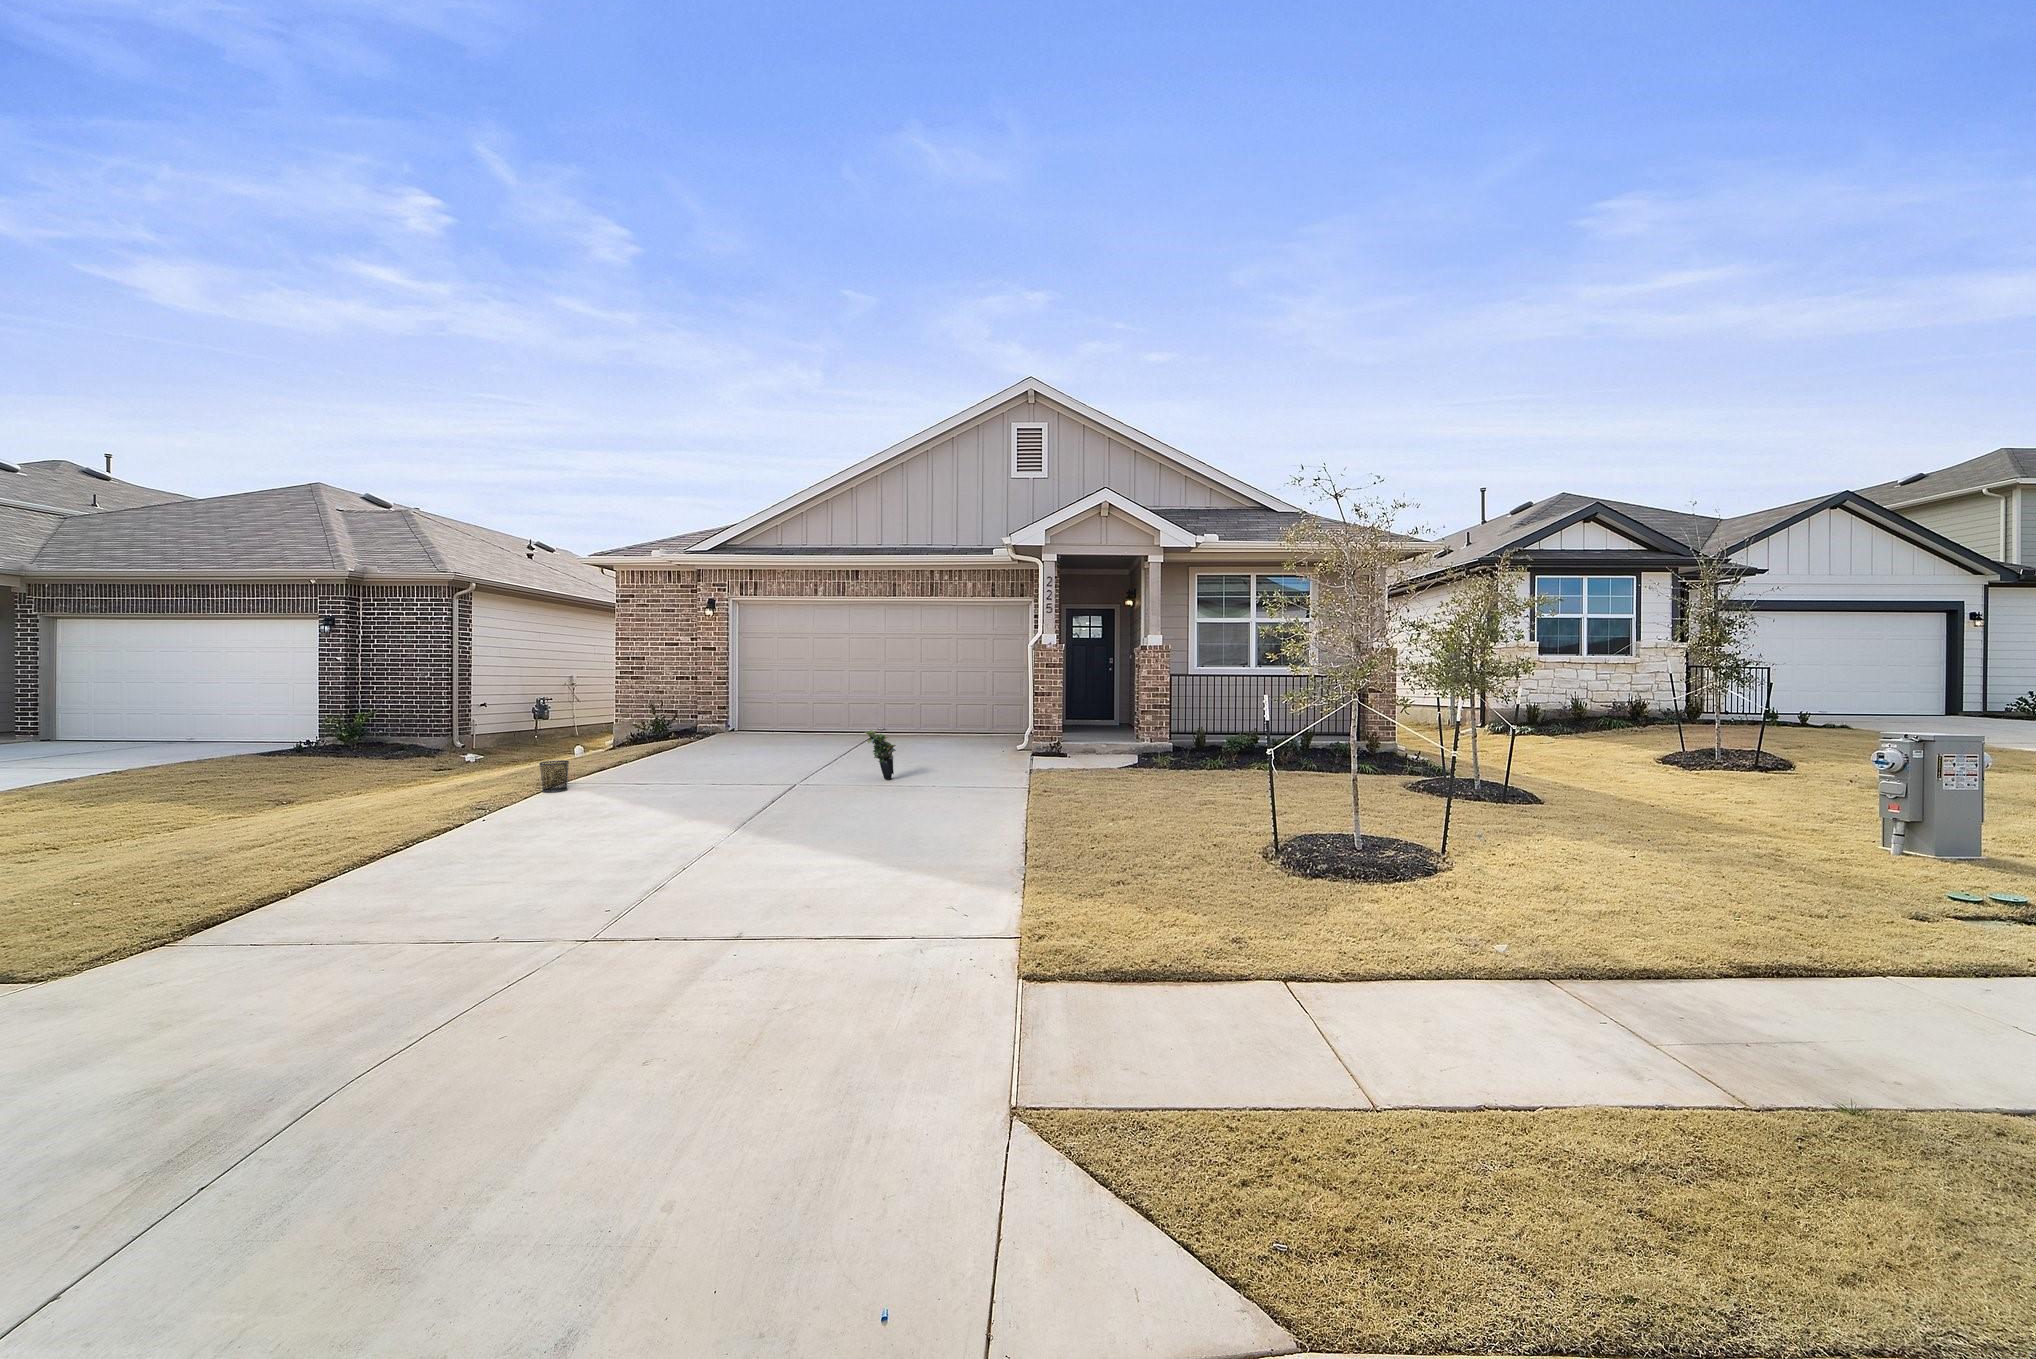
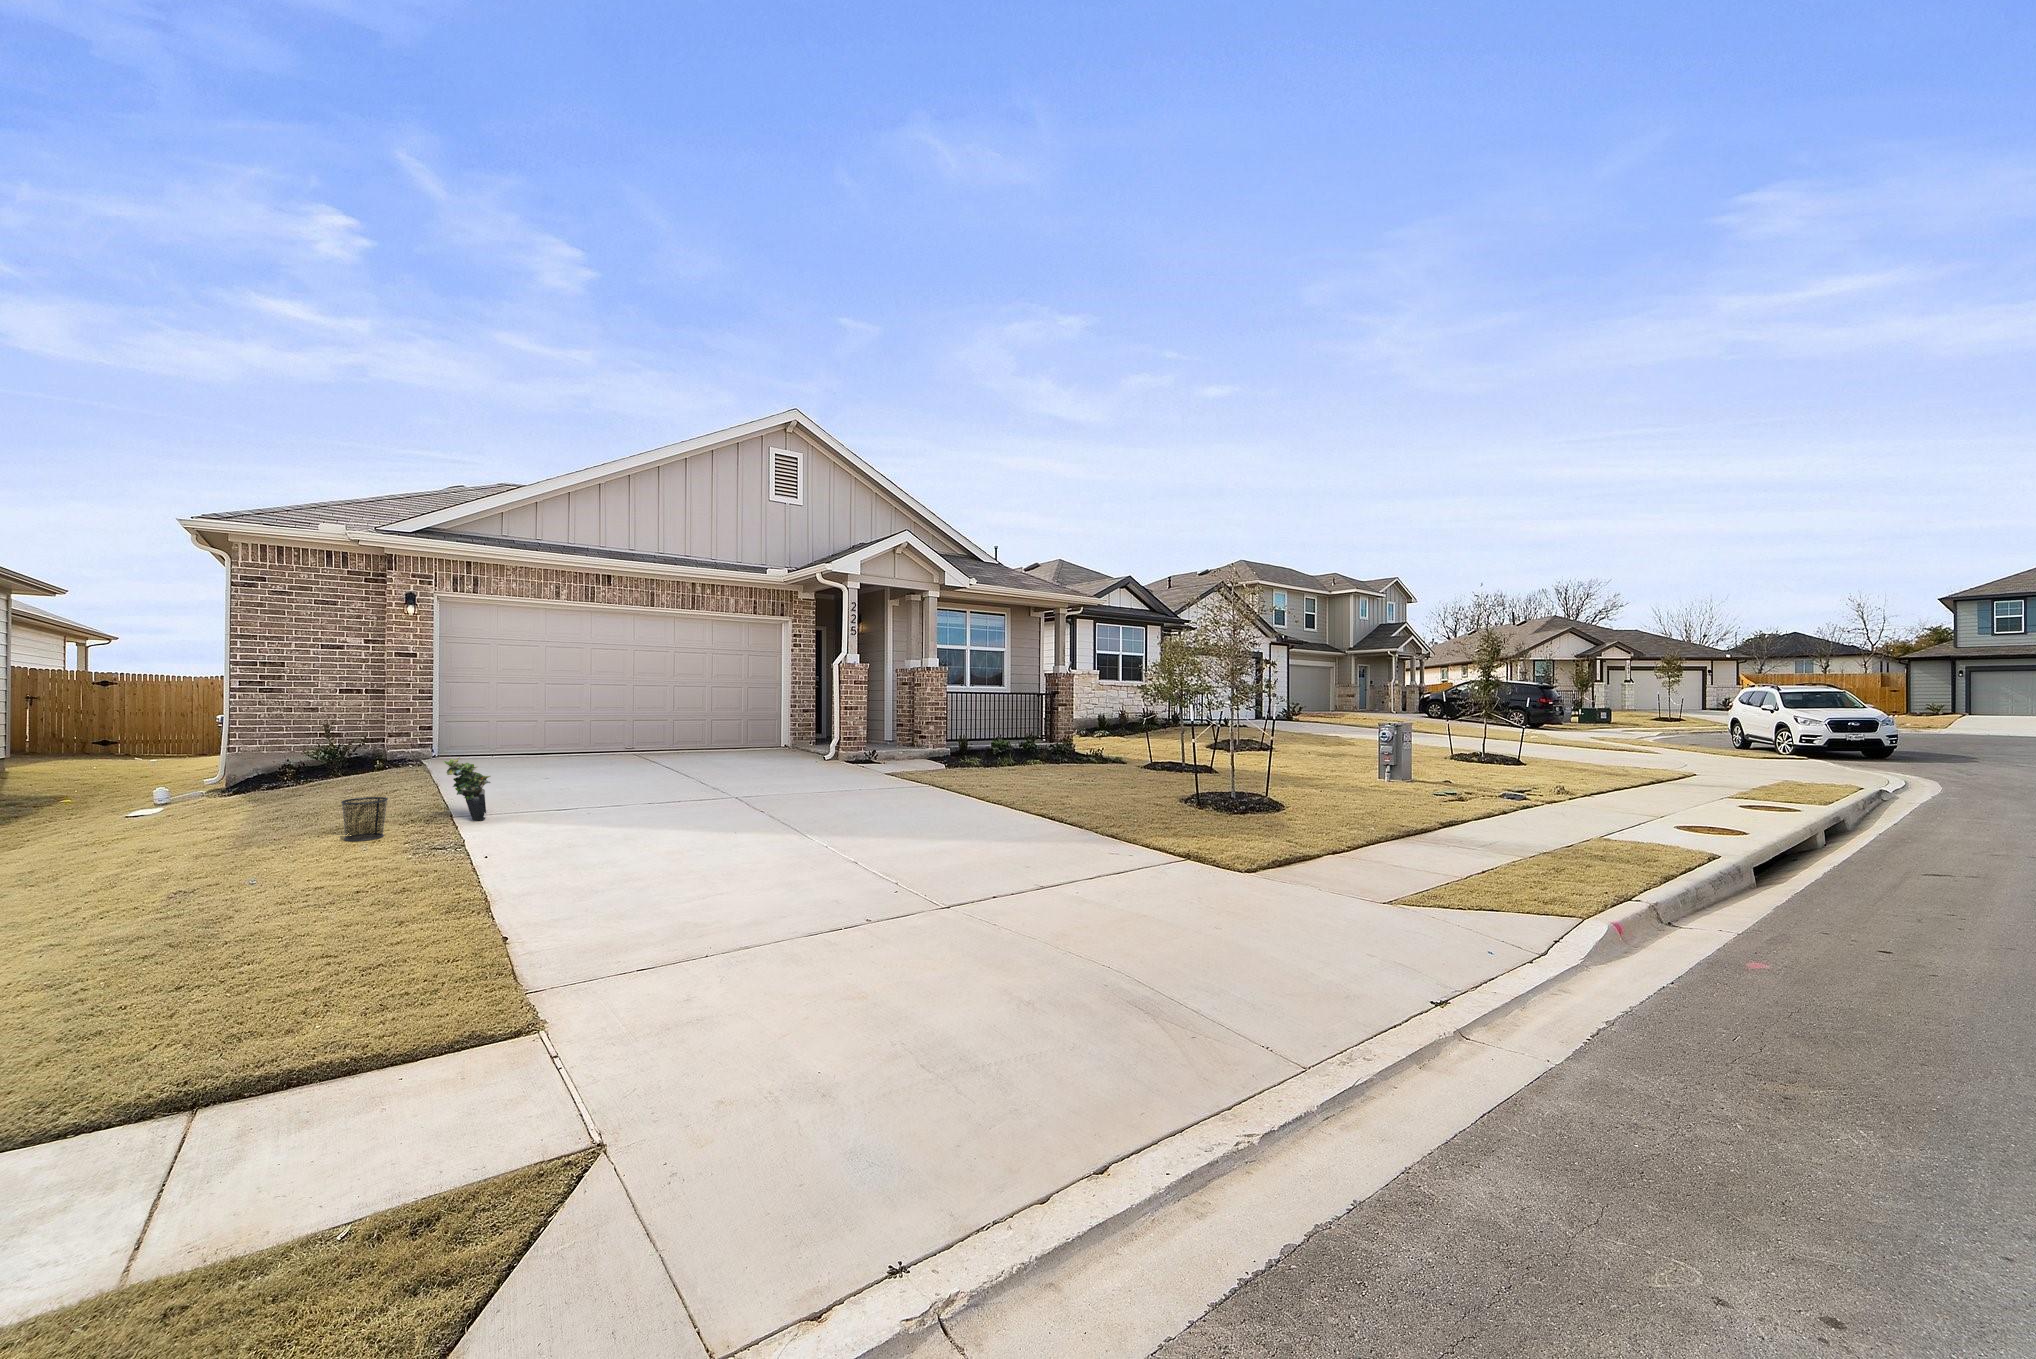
potted plant: present [865,730,896,780] -> present [443,757,490,821]

